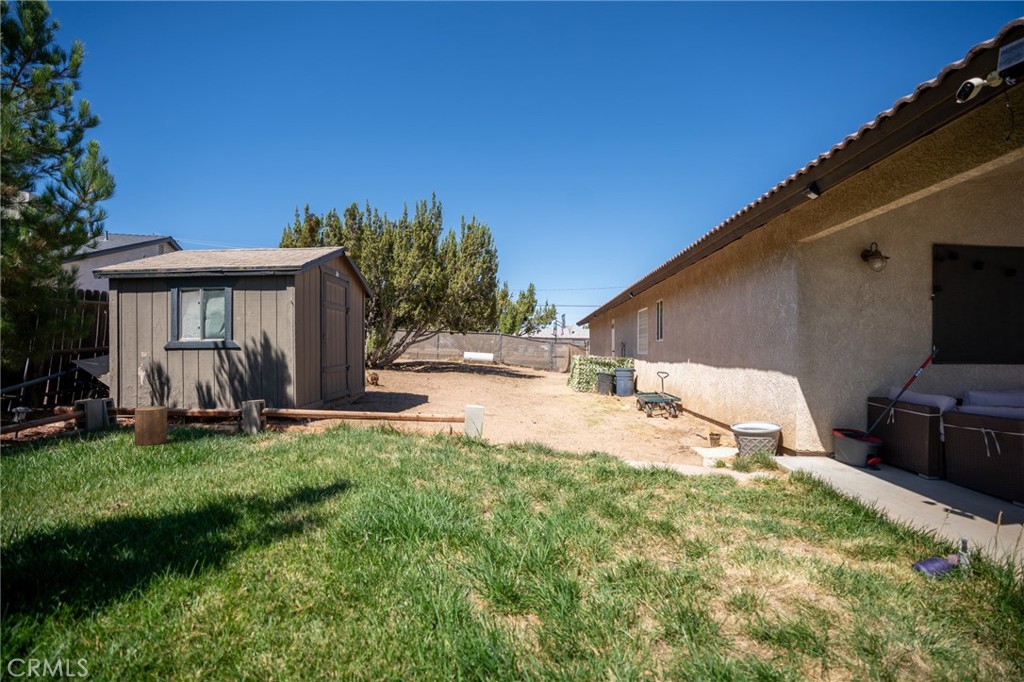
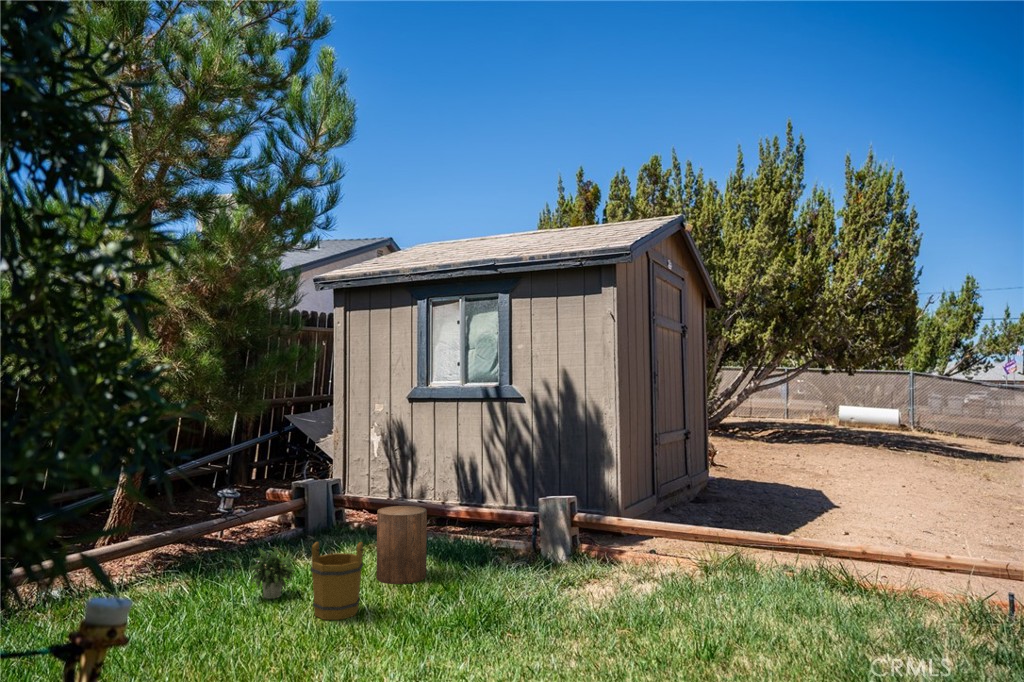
bucket: none [89,422,125,462] -> present [311,542,365,620]
potted plant: none [45,431,79,458] -> present [250,549,295,599]

